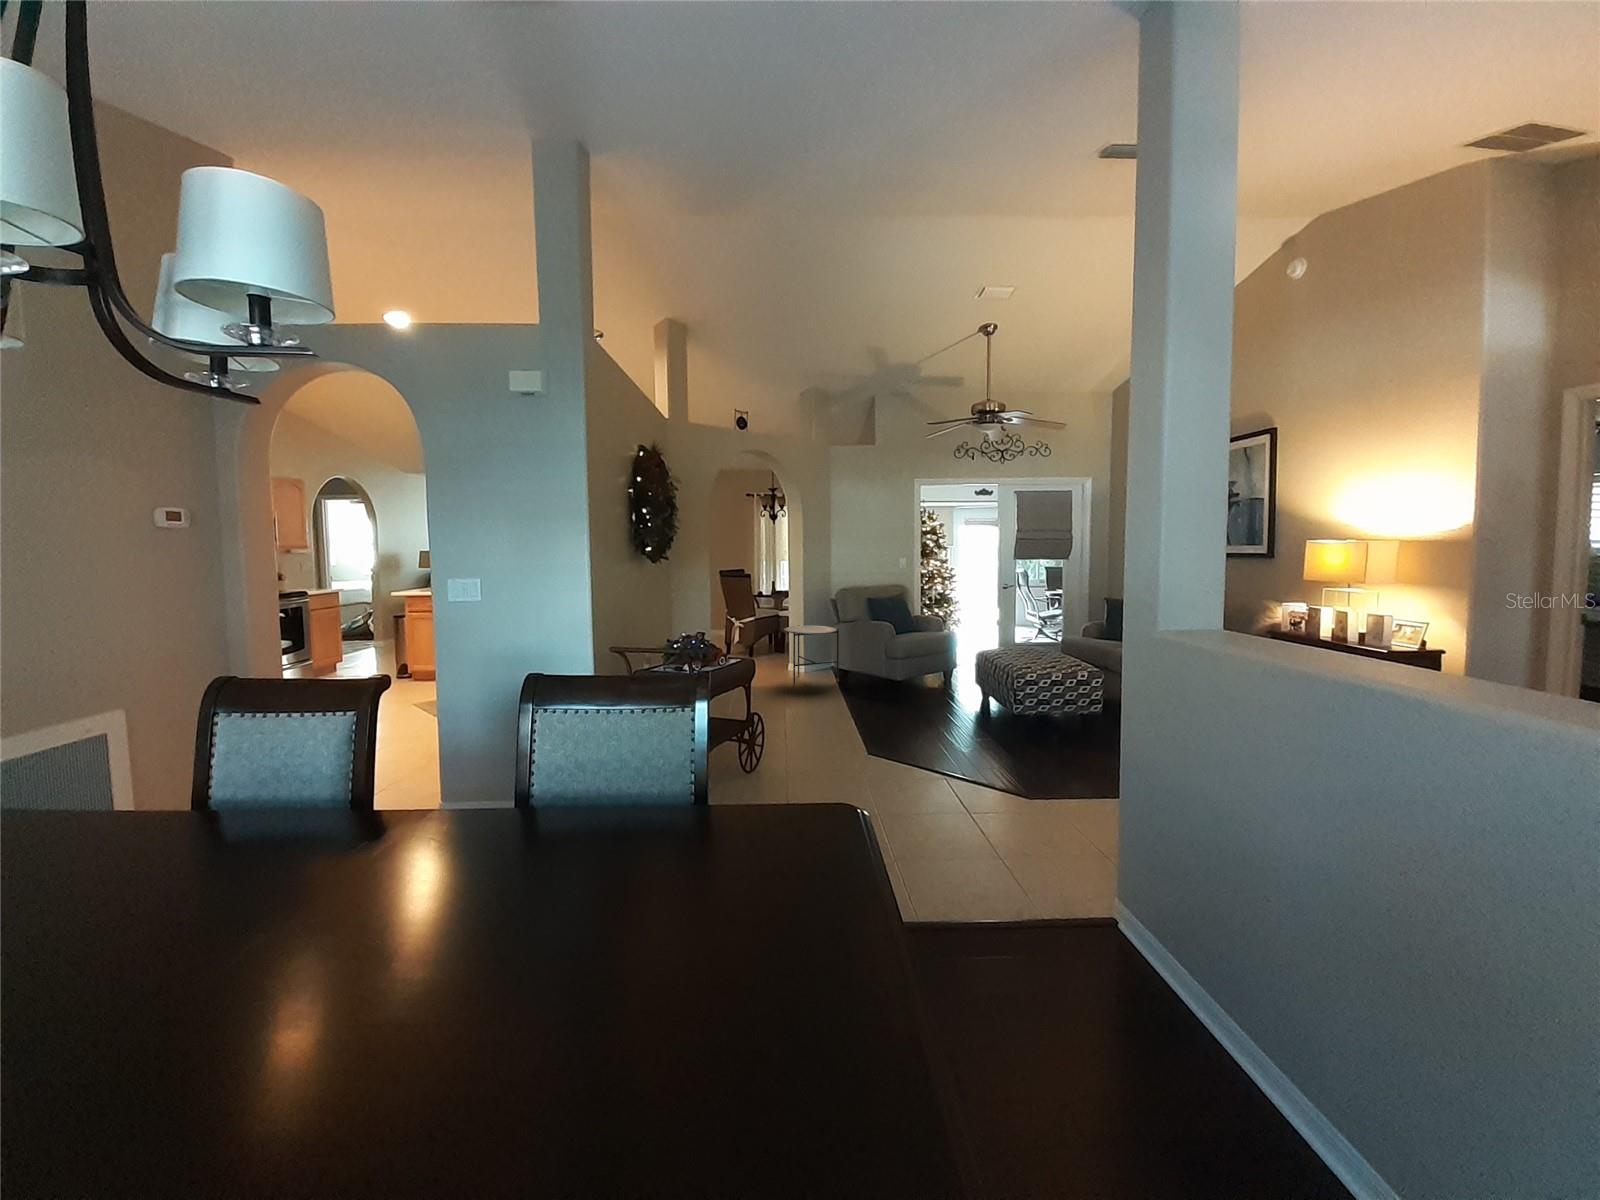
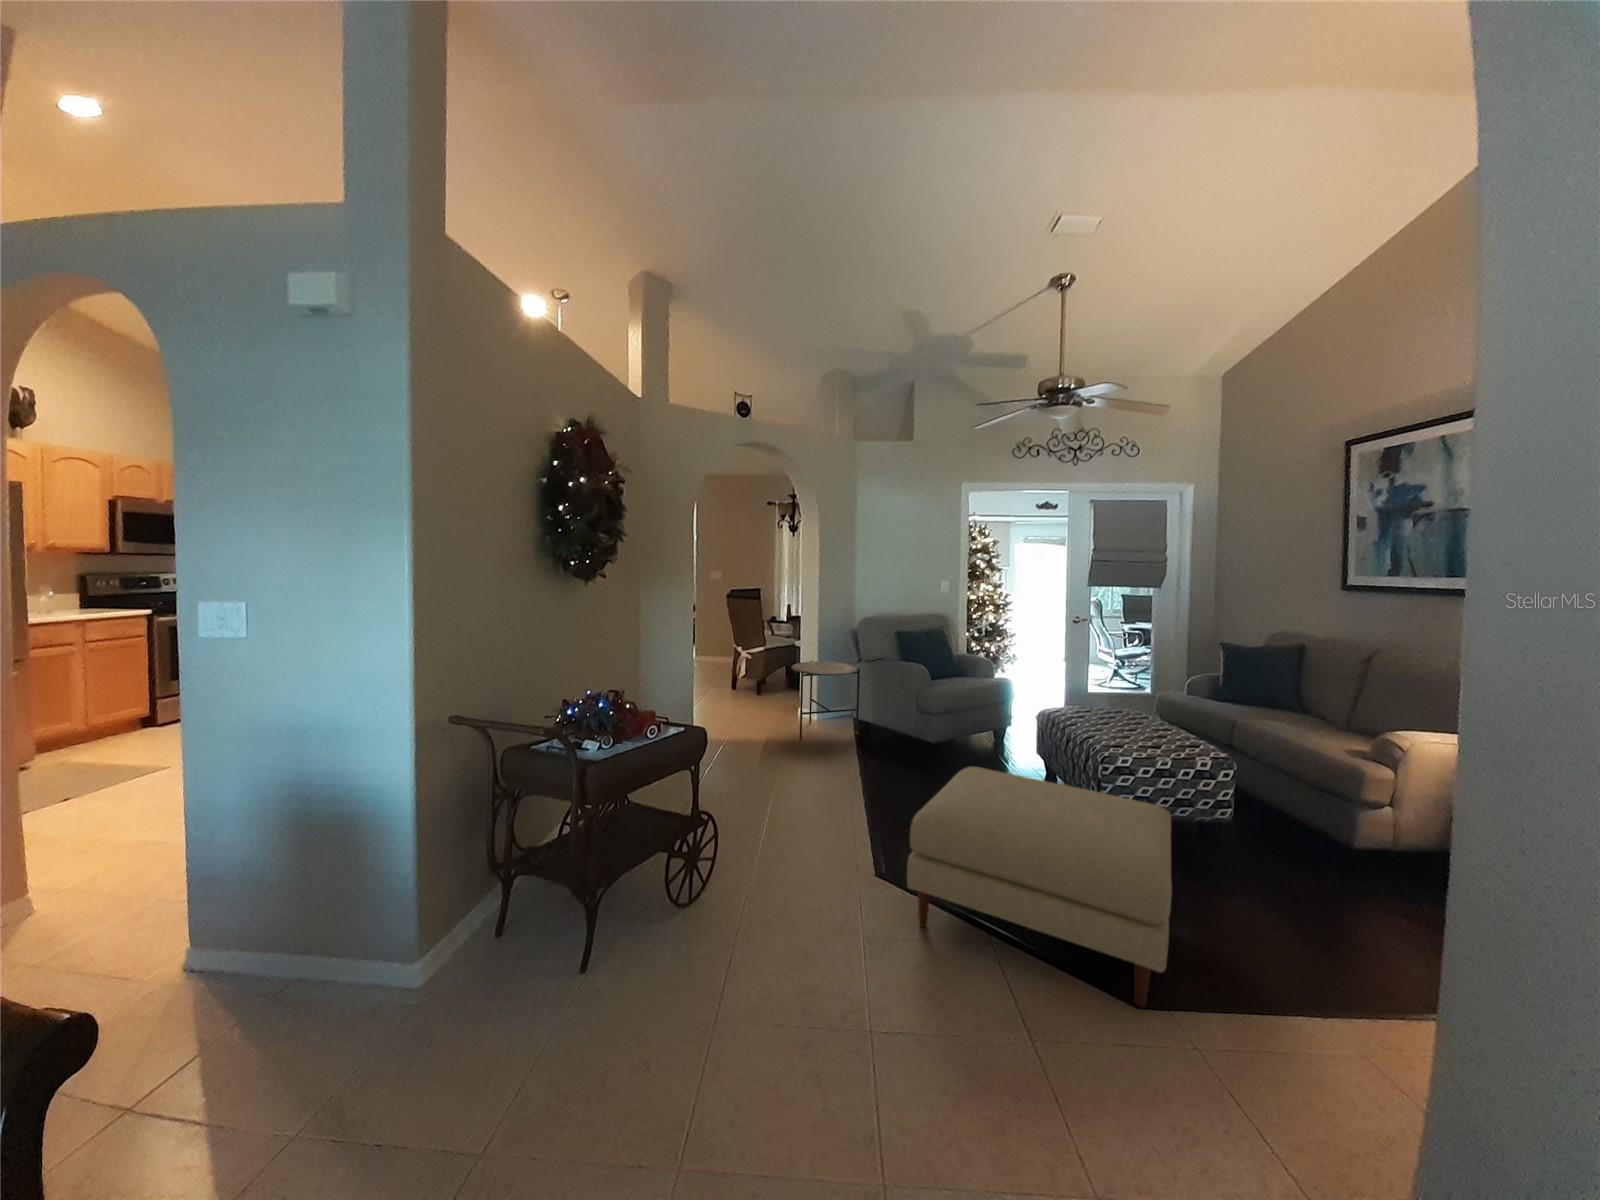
ottoman: none [891,679,1050,793] -> present [907,767,1172,1007]

